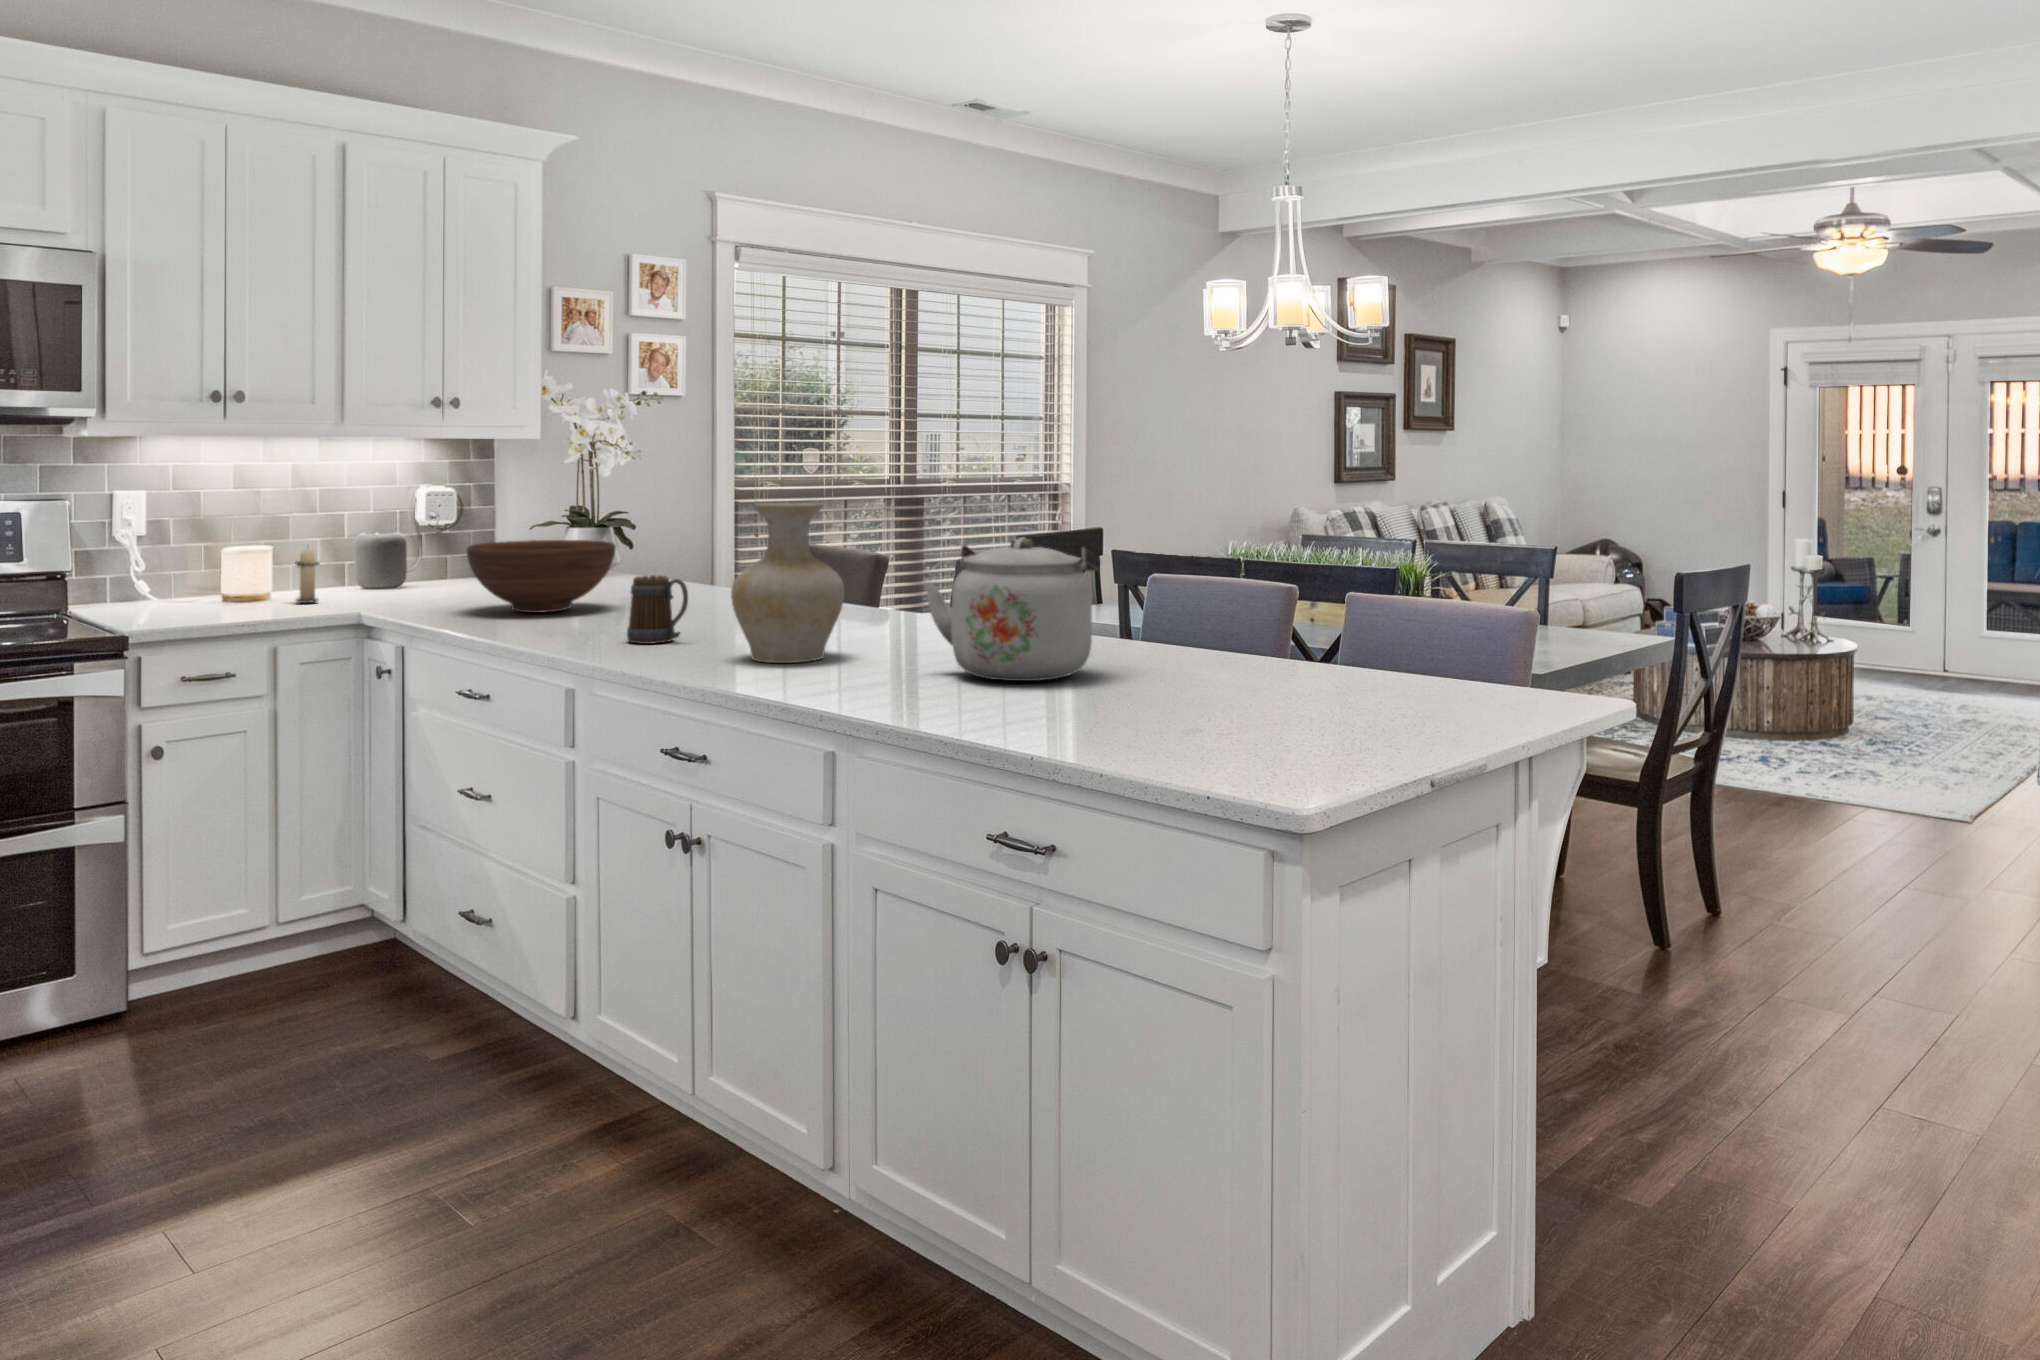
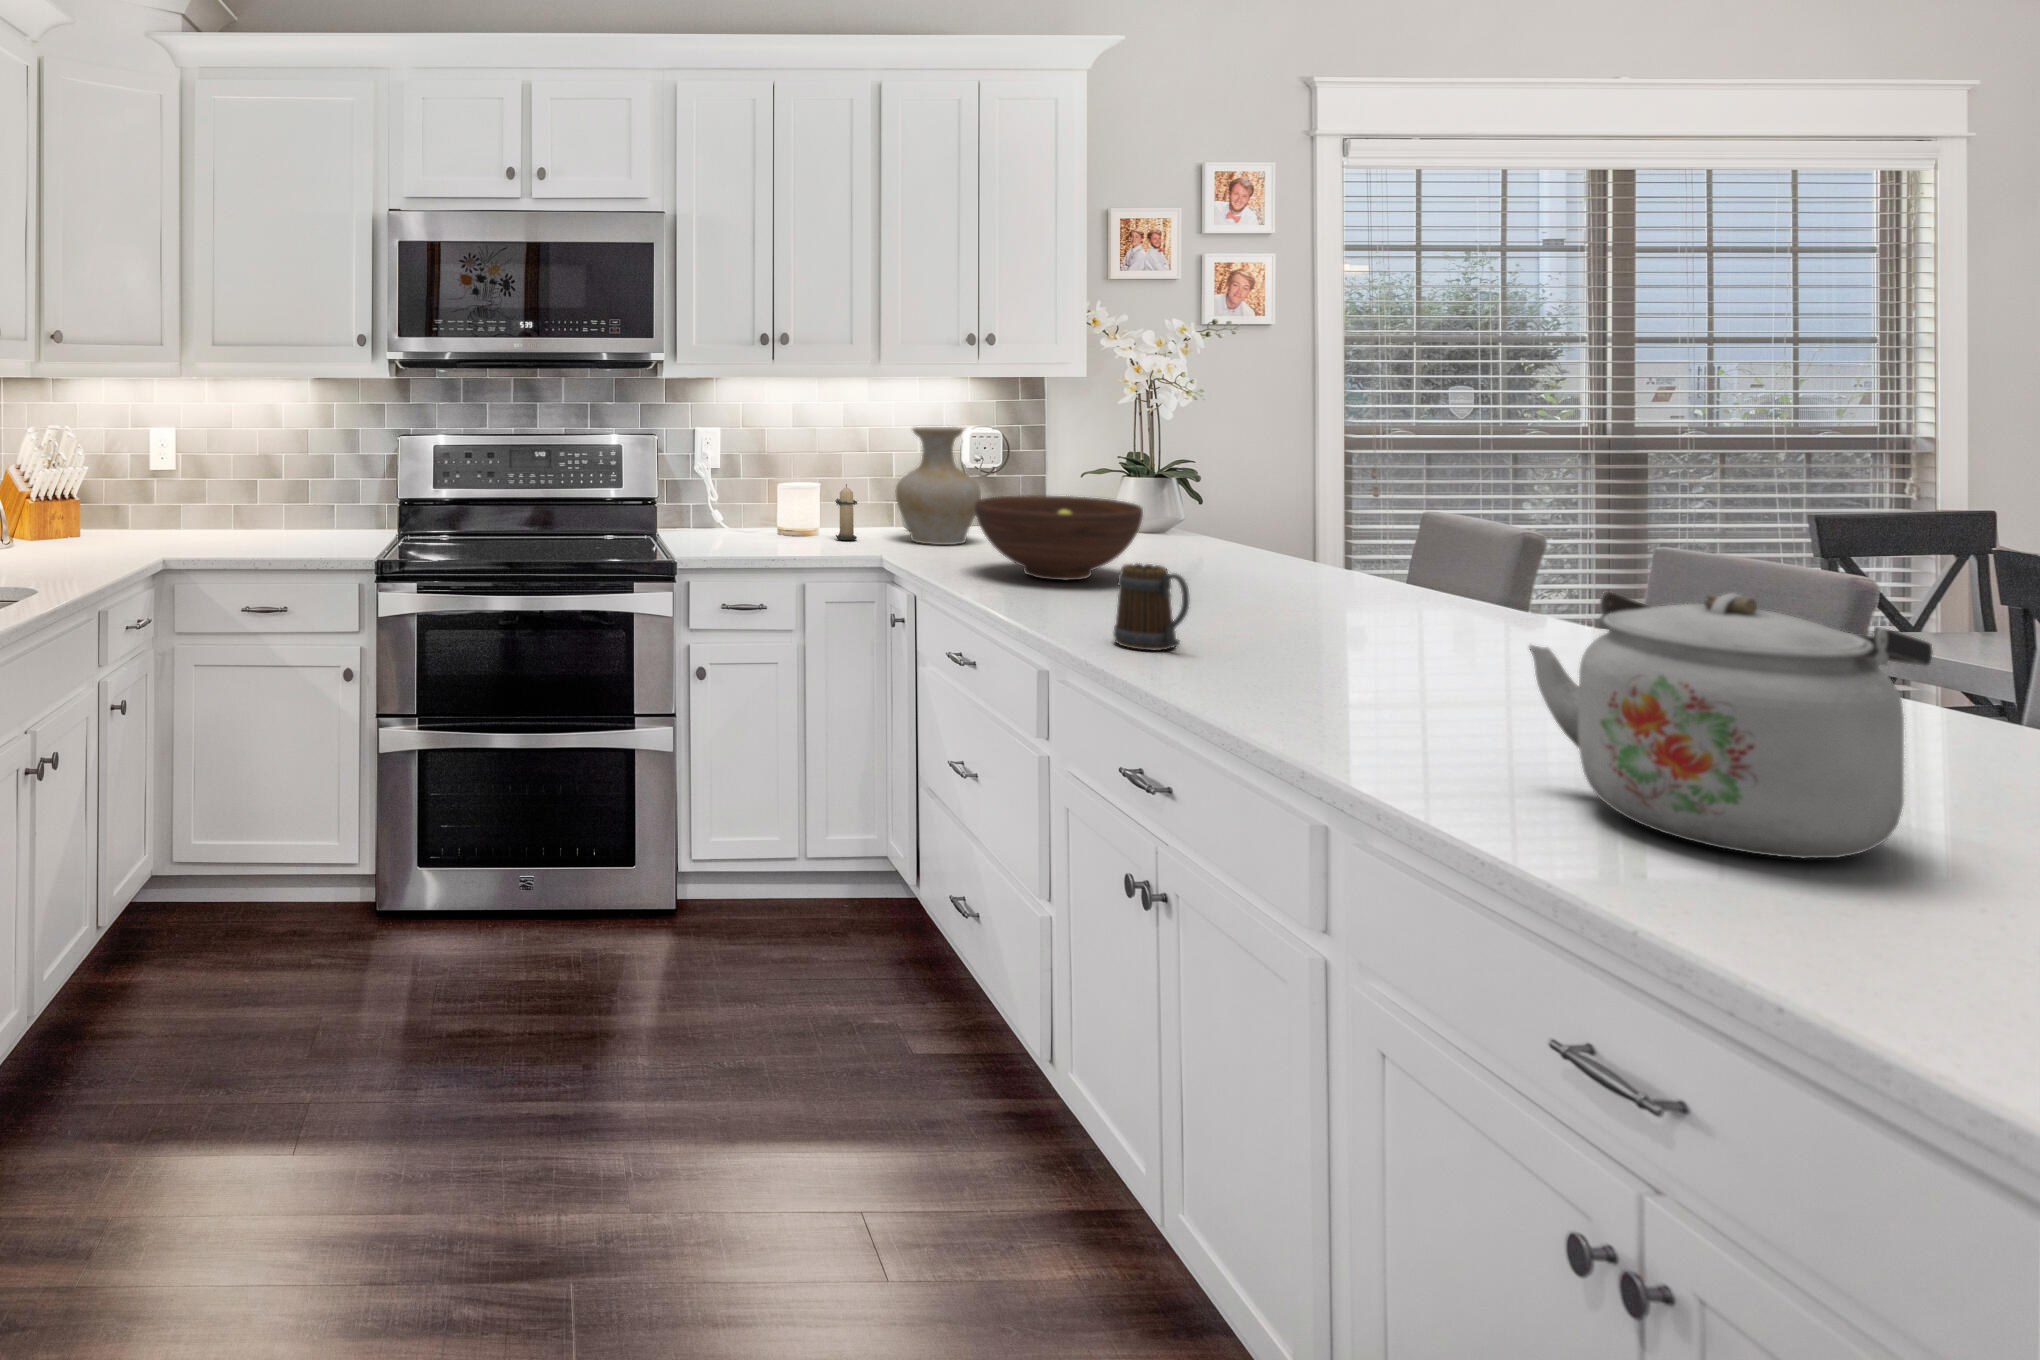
vase: present [731,503,844,663] -> present [895,427,981,545]

